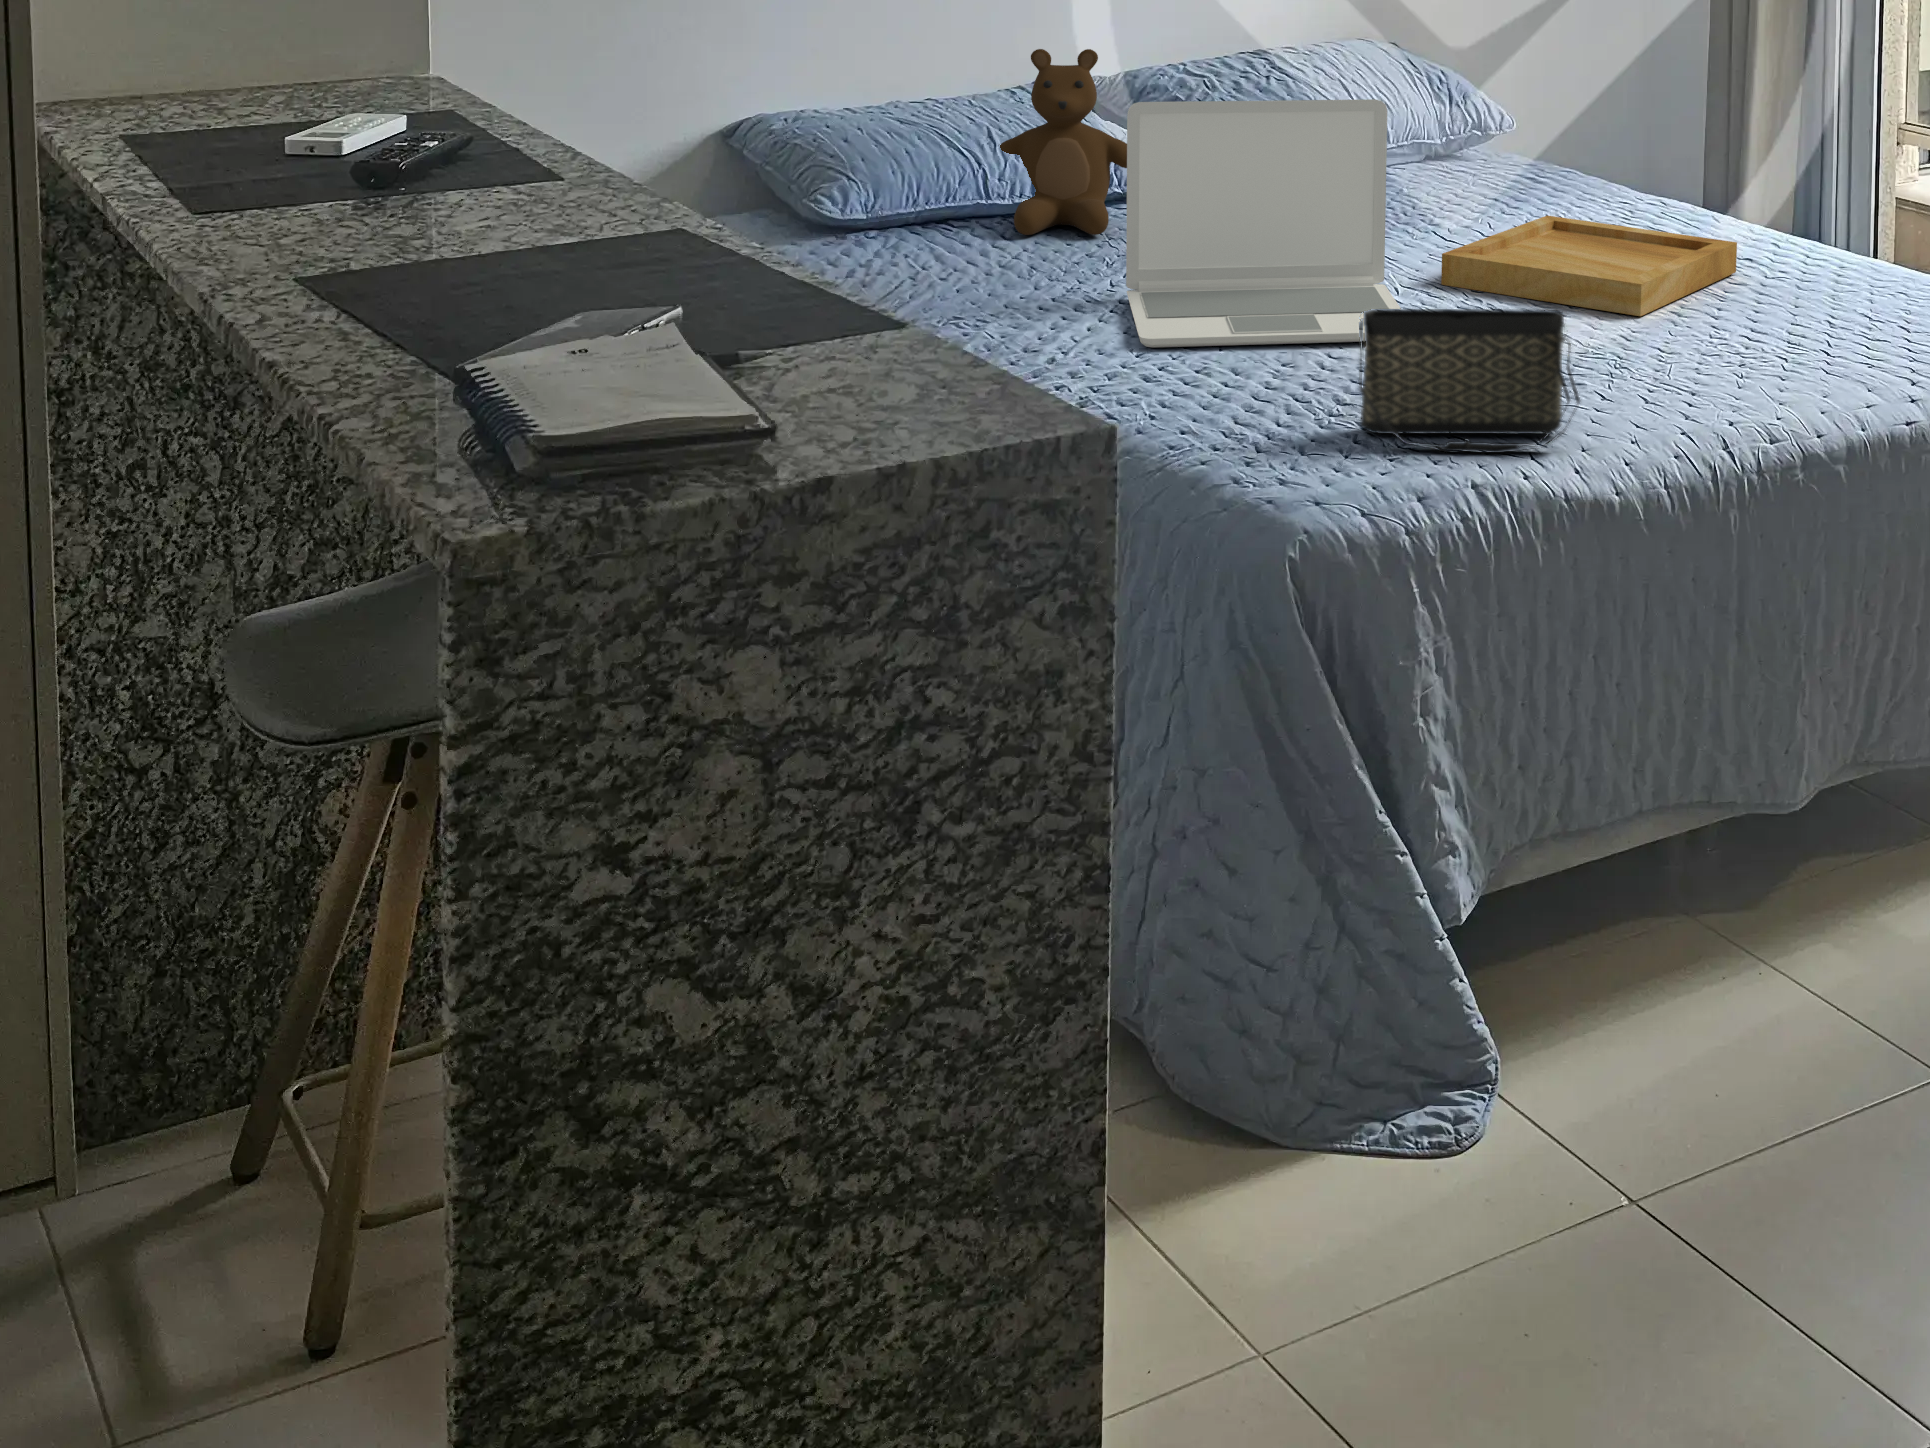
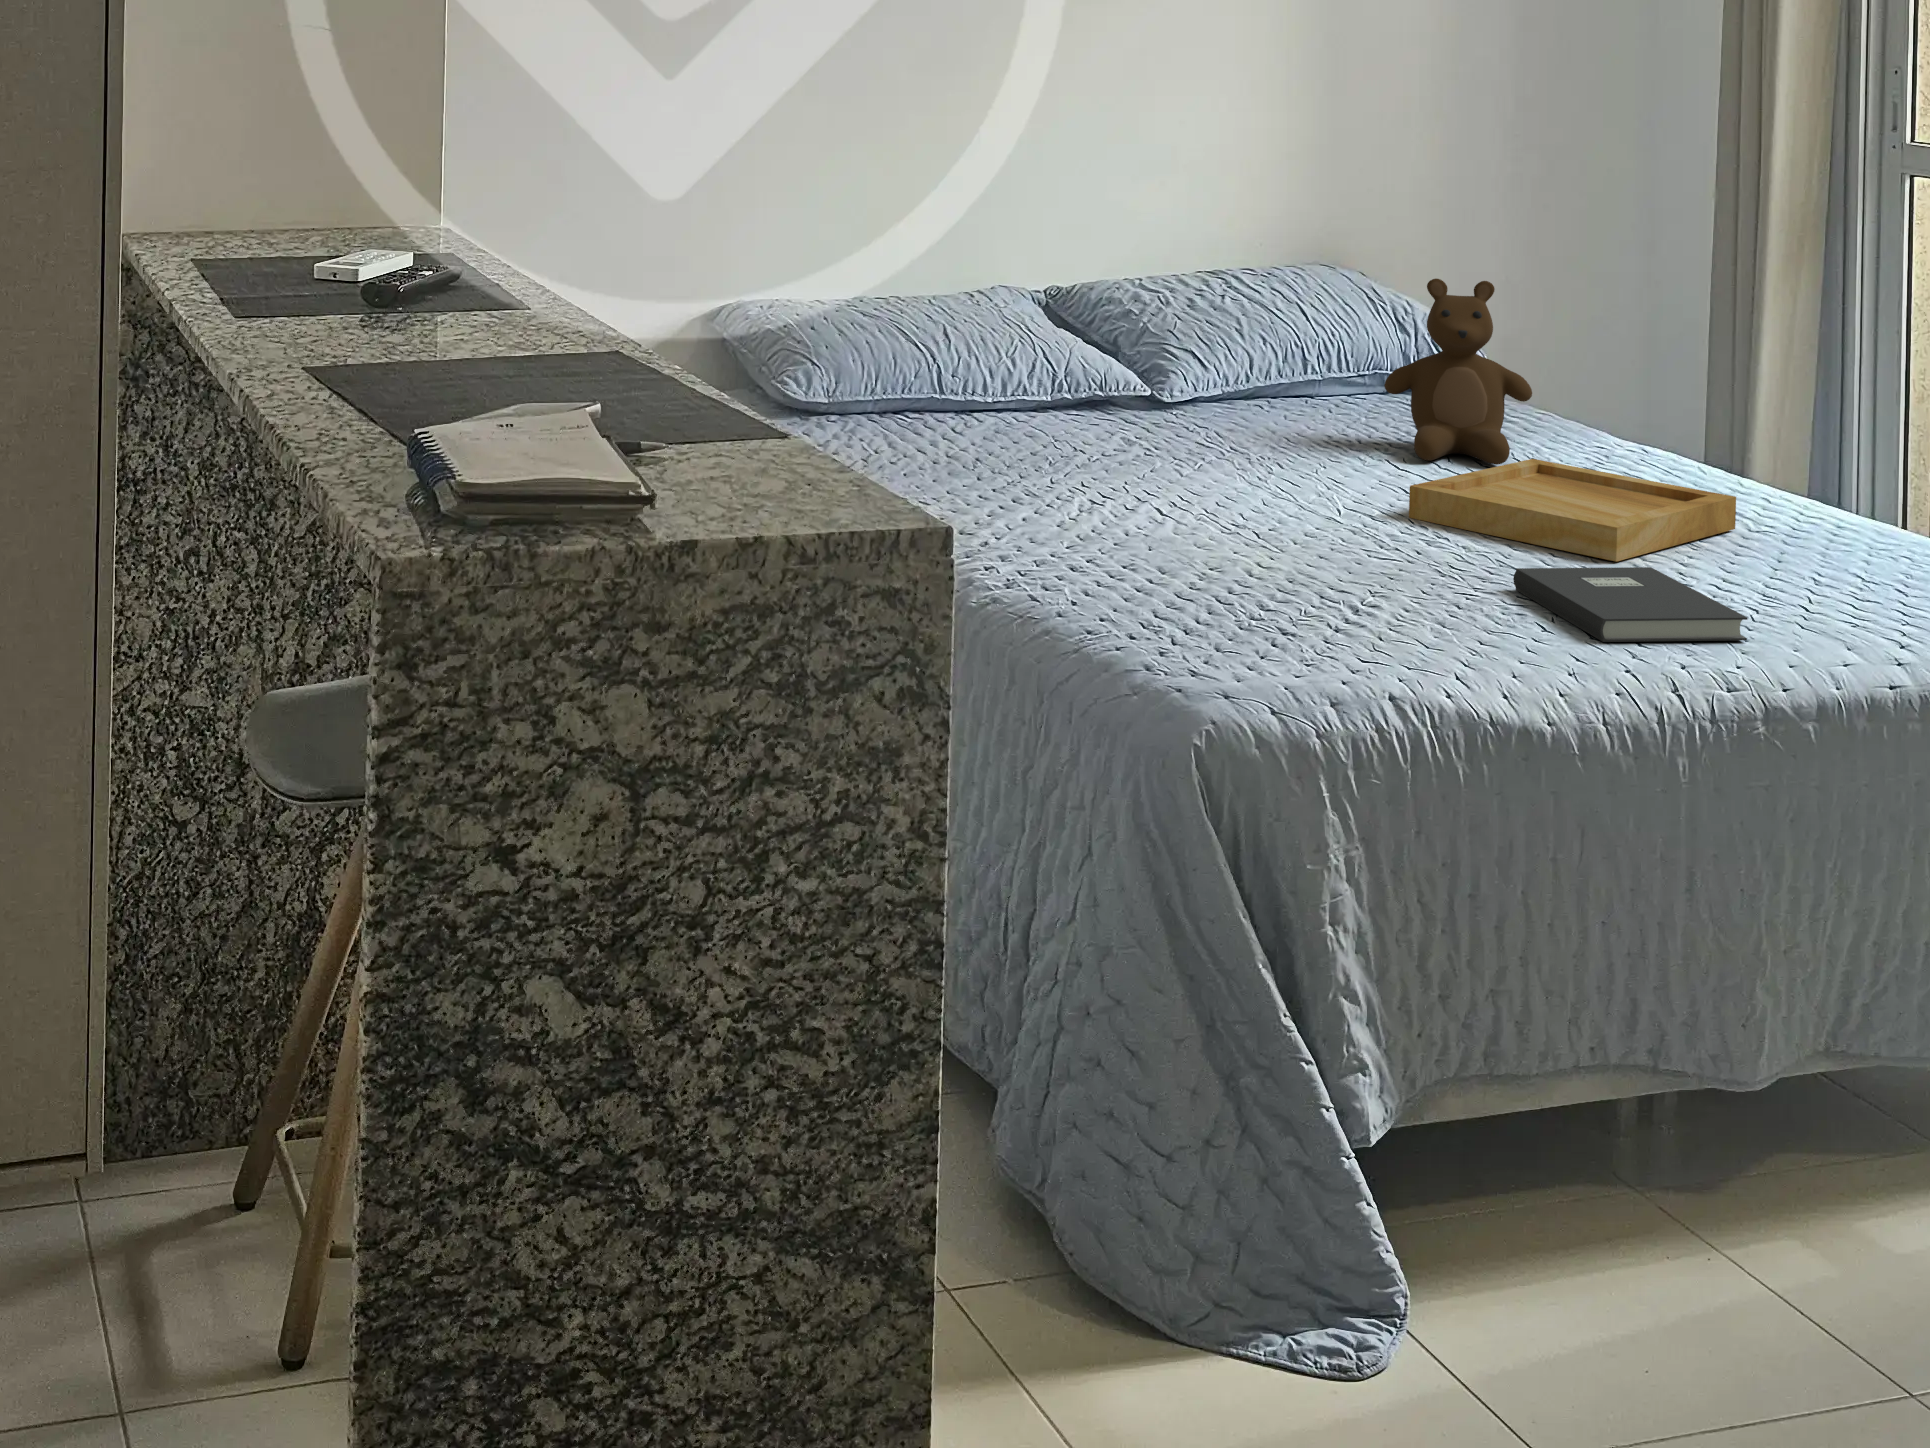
teddy bear: present [1000,49,1127,235] -> present [1384,279,1532,465]
laptop: present [1126,99,1401,347] -> none [1084,312,1367,563]
handbag: present [1359,309,1580,453] -> none [1289,517,1517,671]
book: none [1555,323,1776,405] -> present [1513,567,1748,642]

